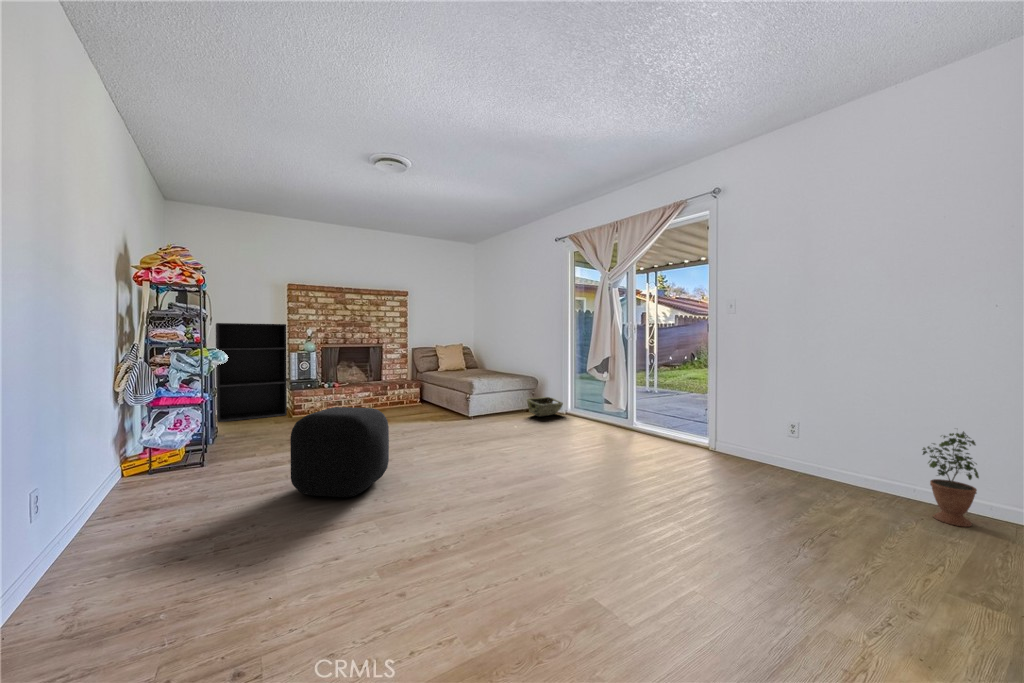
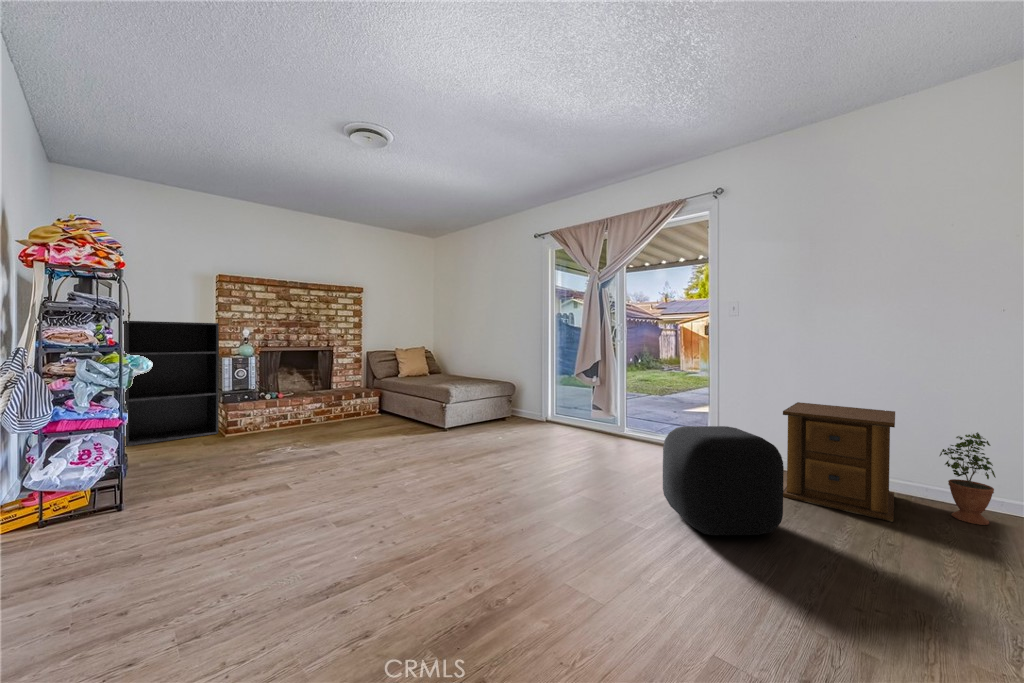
woven basket: present [527,397,563,416] -> none [505,404,543,426]
side table: none [757,398,884,517] -> present [783,402,895,522]
ottoman: present [290,407,389,497] -> present [663,426,784,535]

